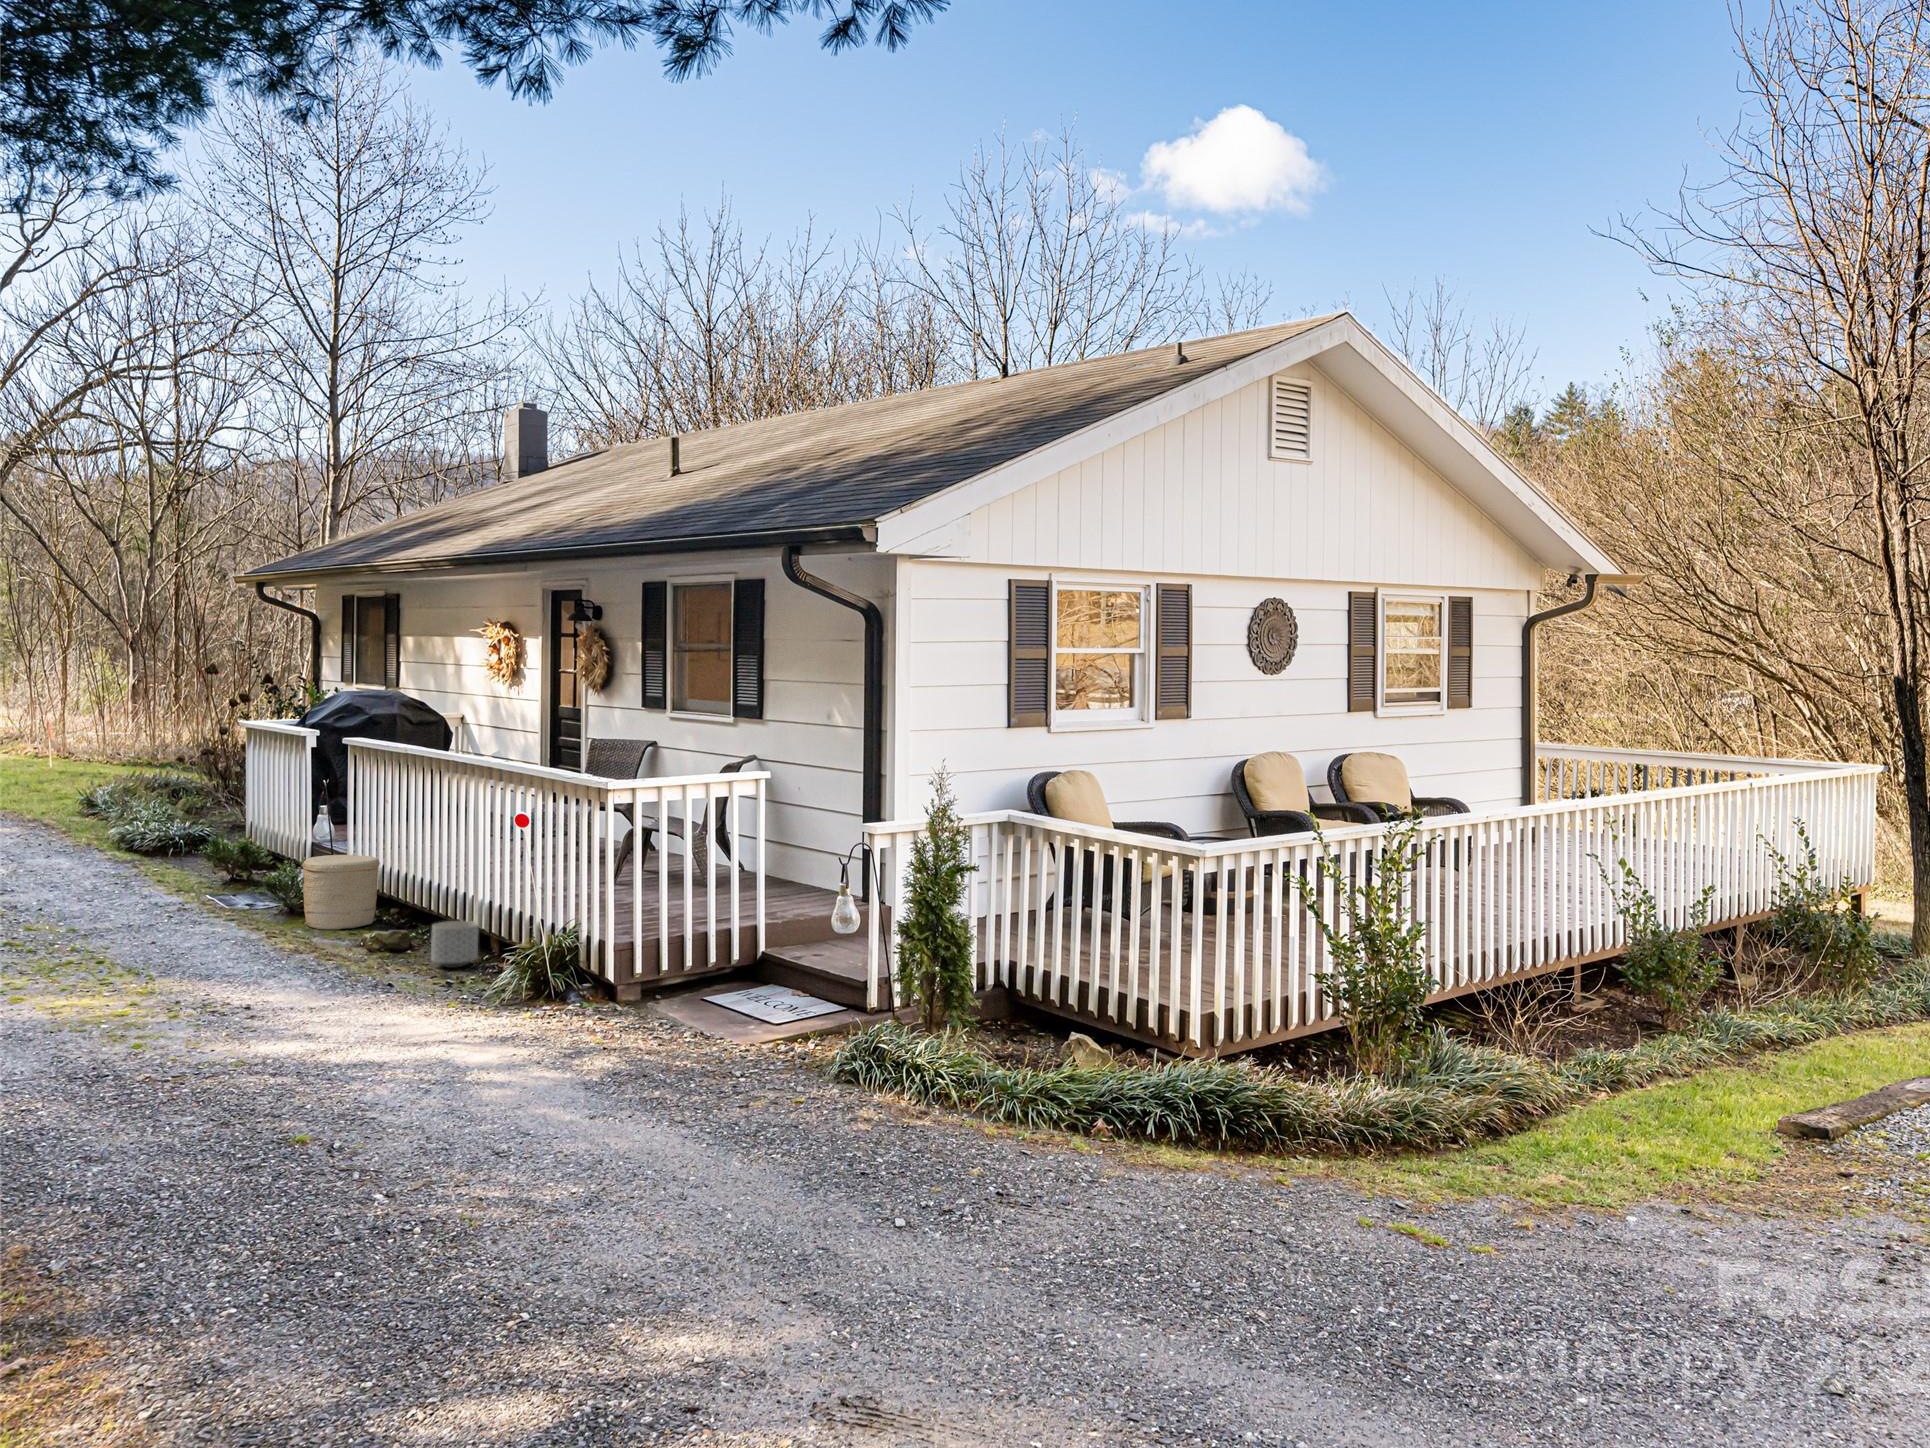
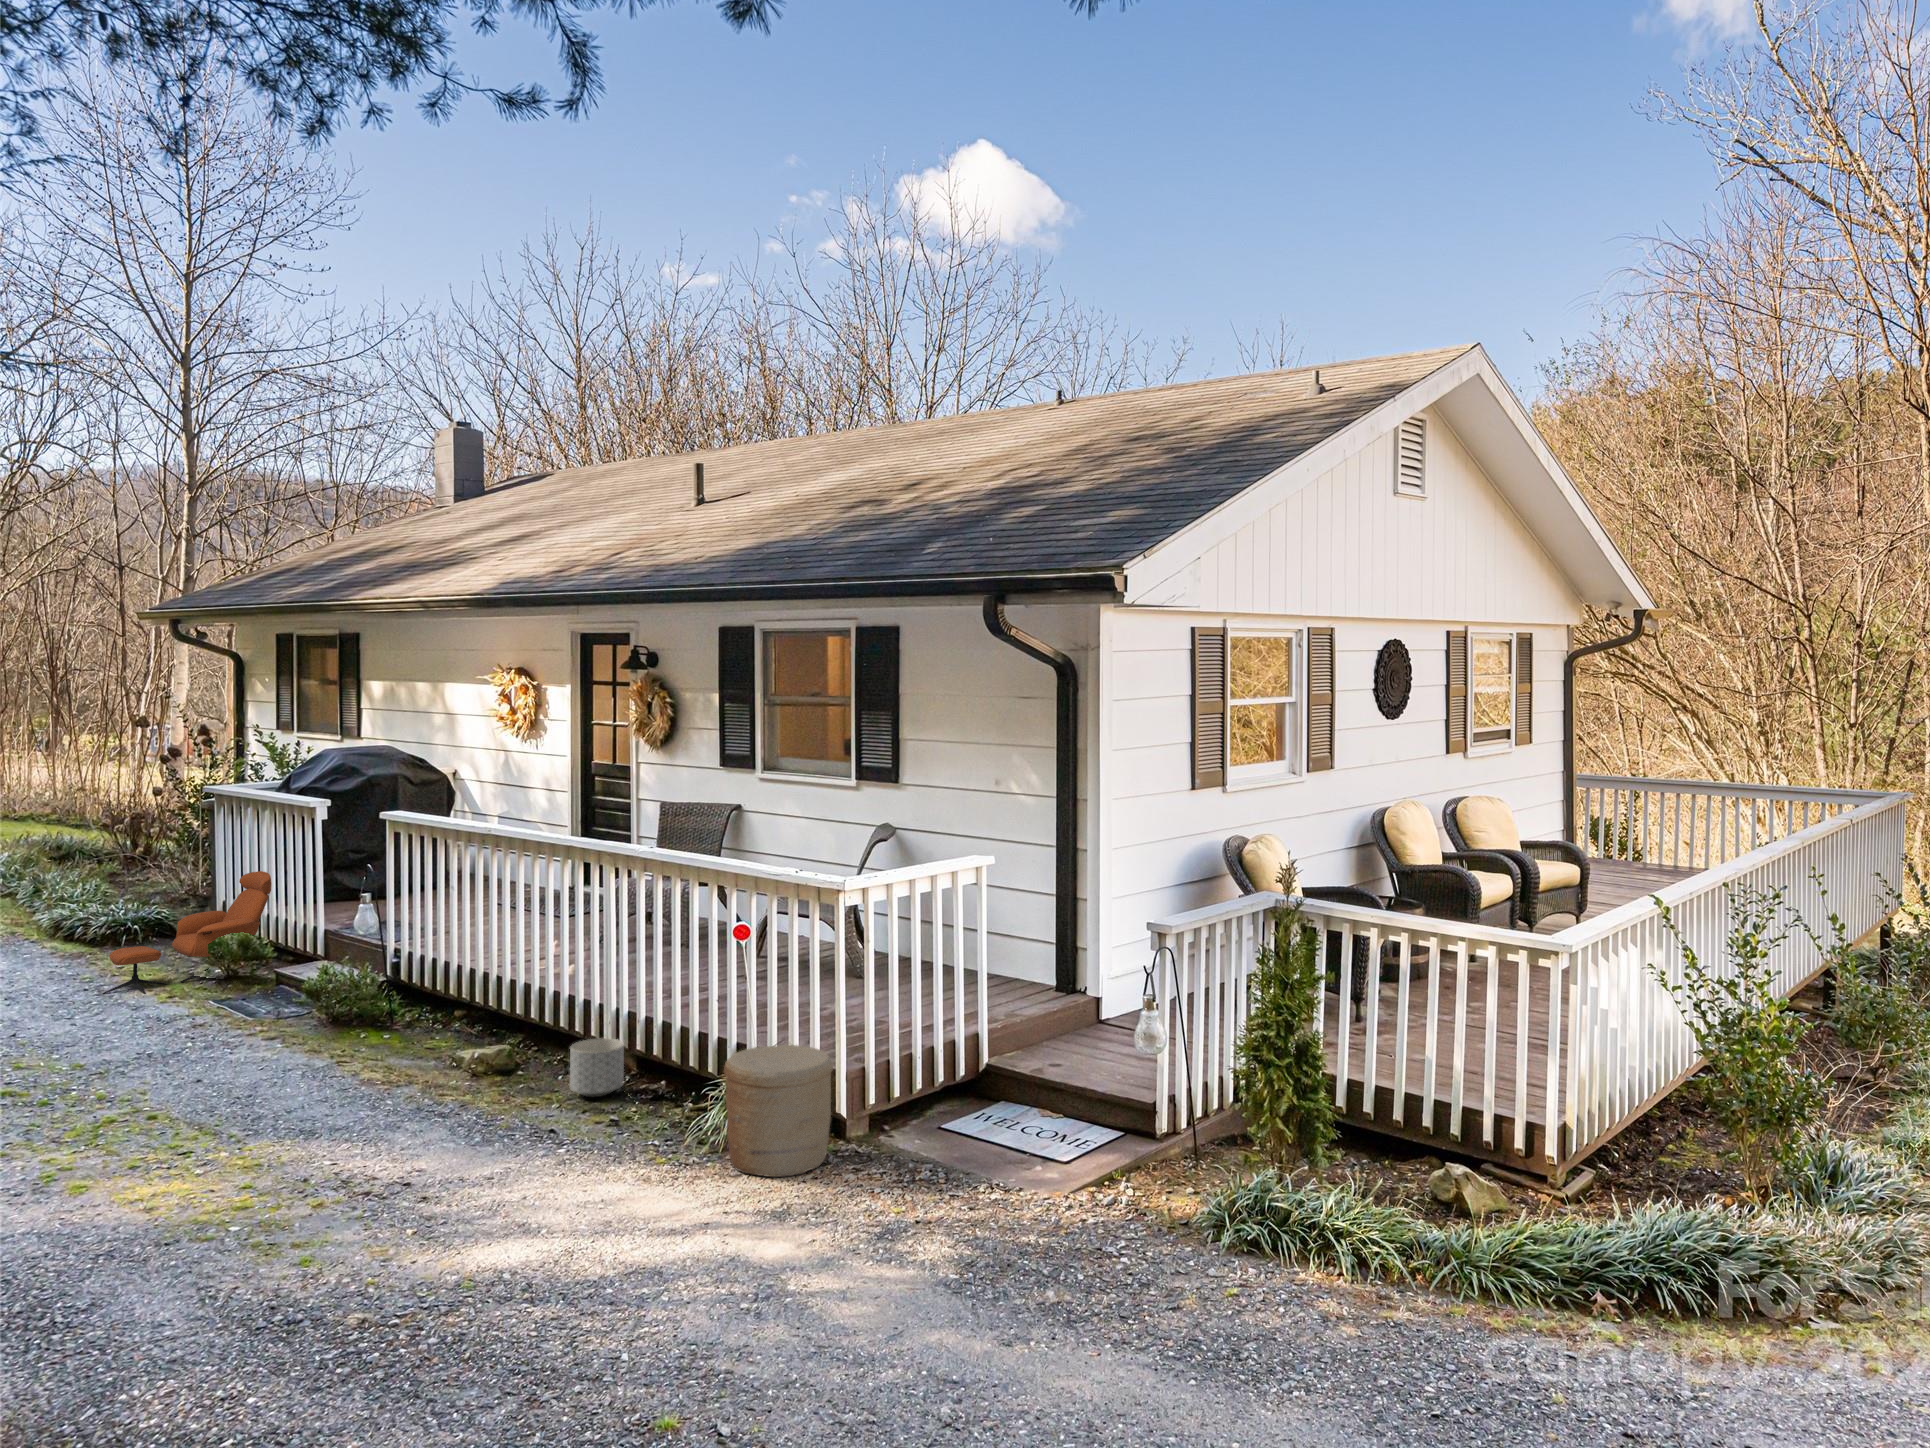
lounge chair: none [133,792,277,887] -> present [102,871,271,994]
woven basket: present [303,855,380,930] -> present [724,1045,833,1177]

